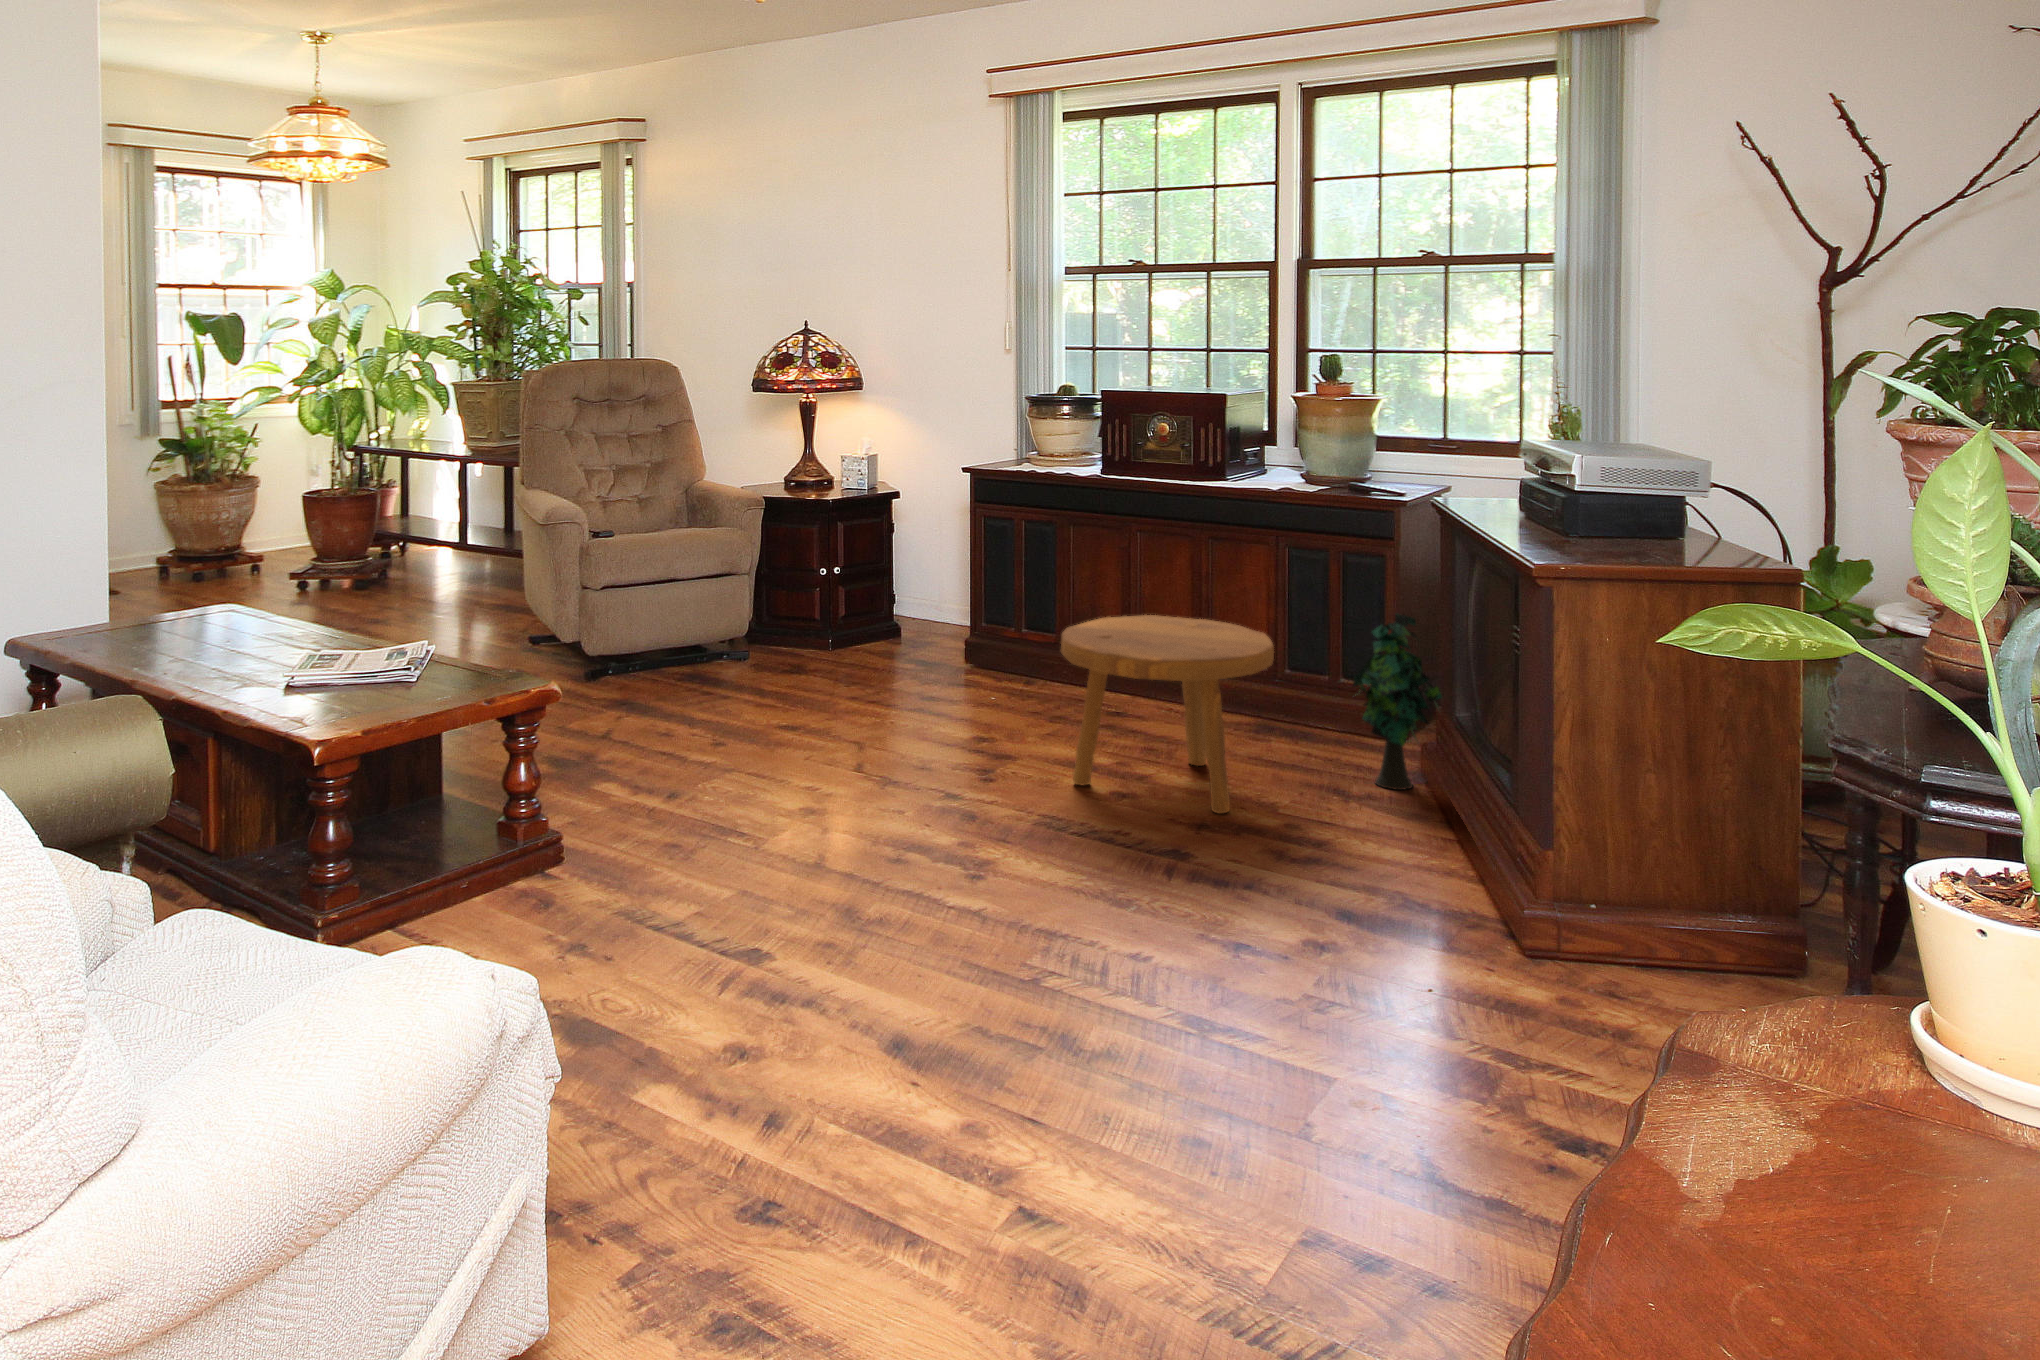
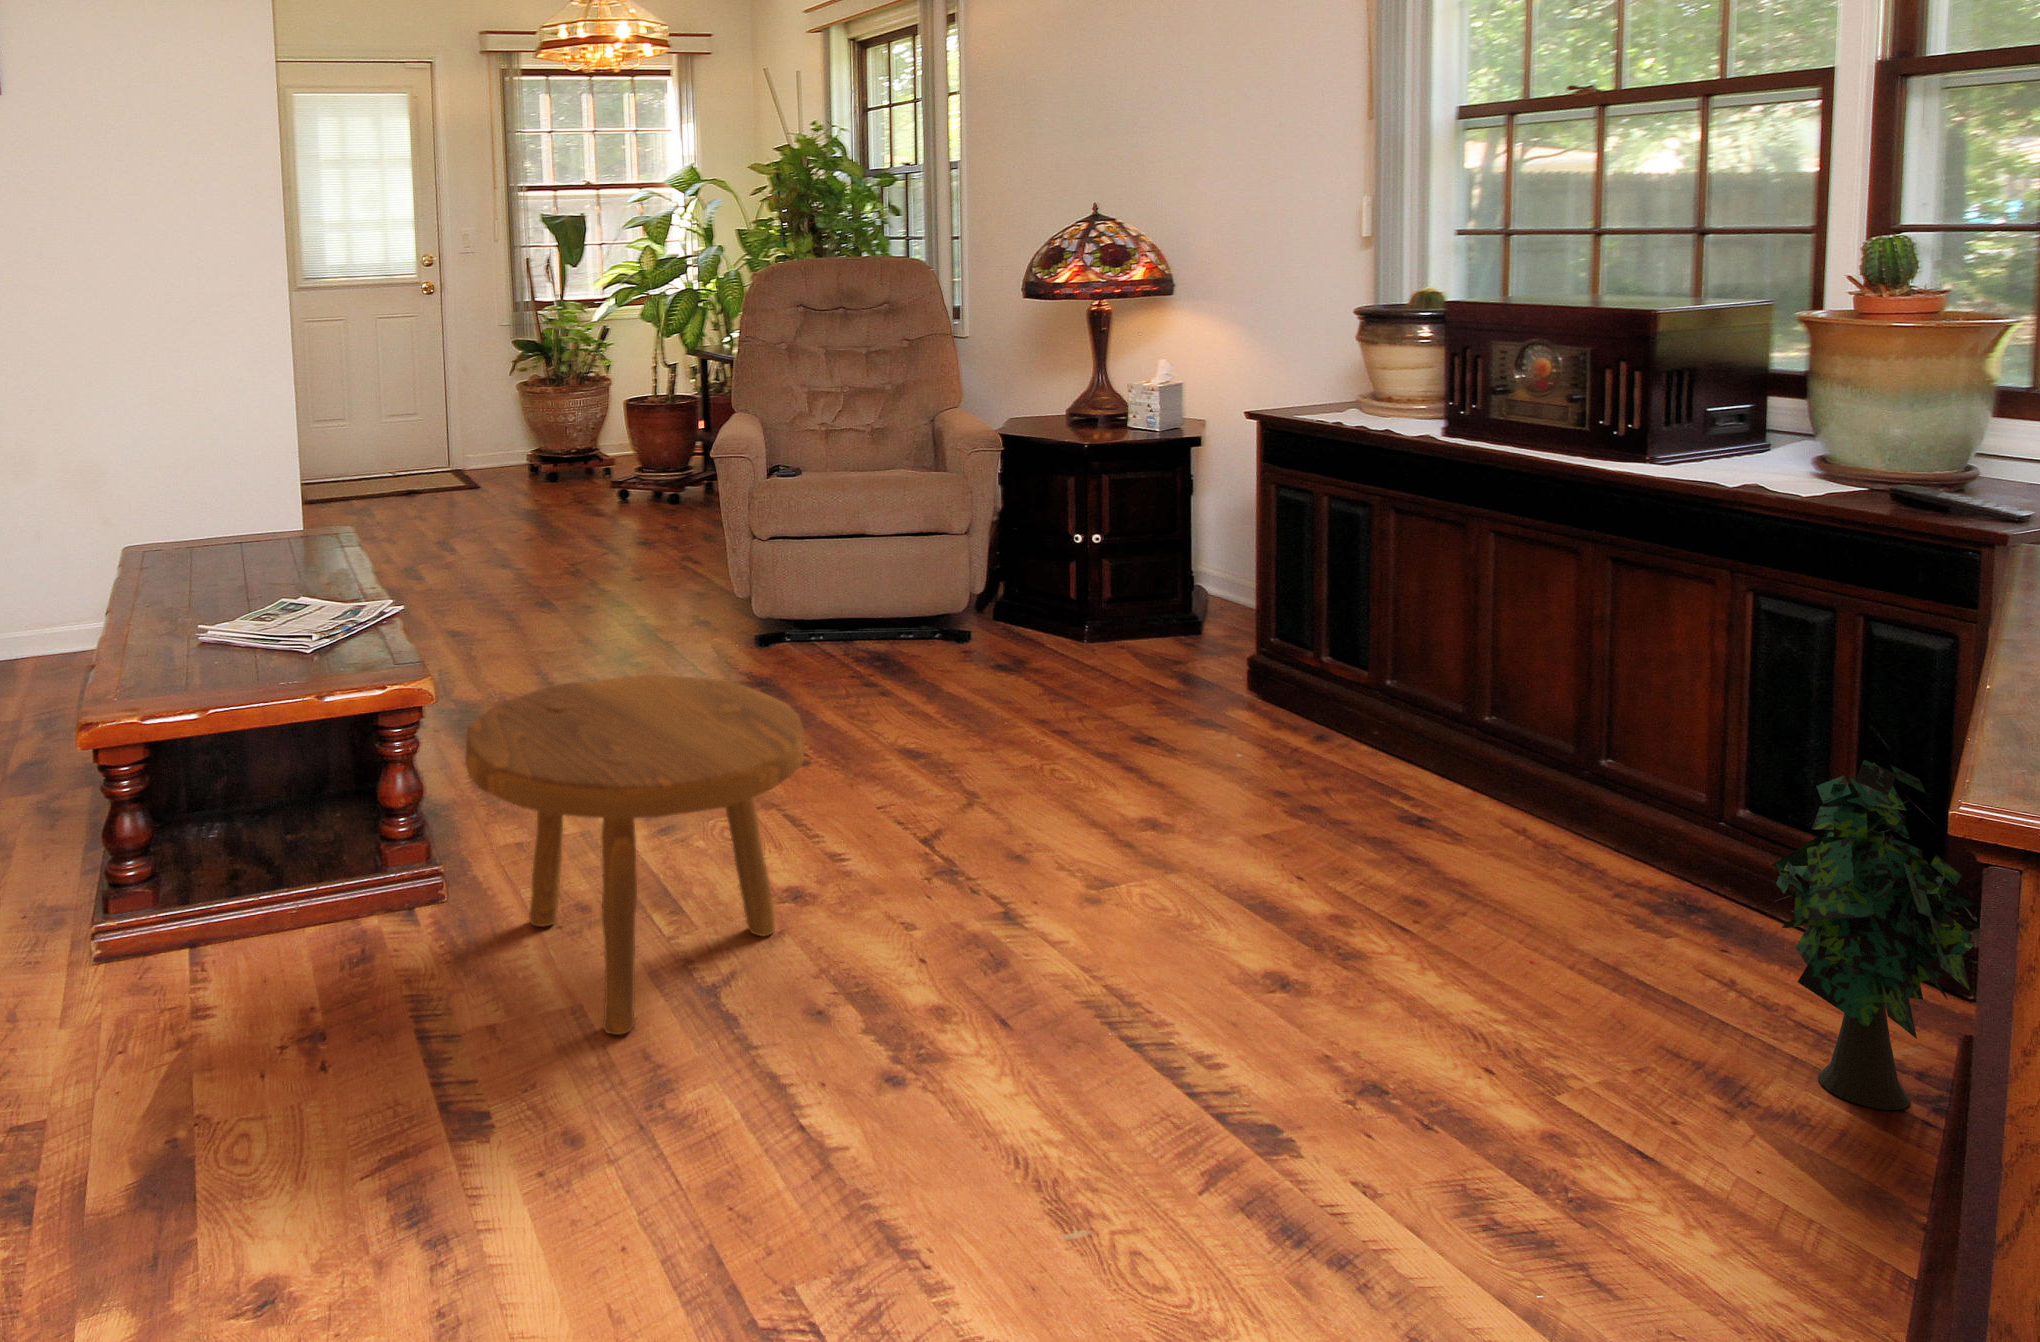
footstool: present [1061,615,1274,813] -> present [465,675,805,1035]

